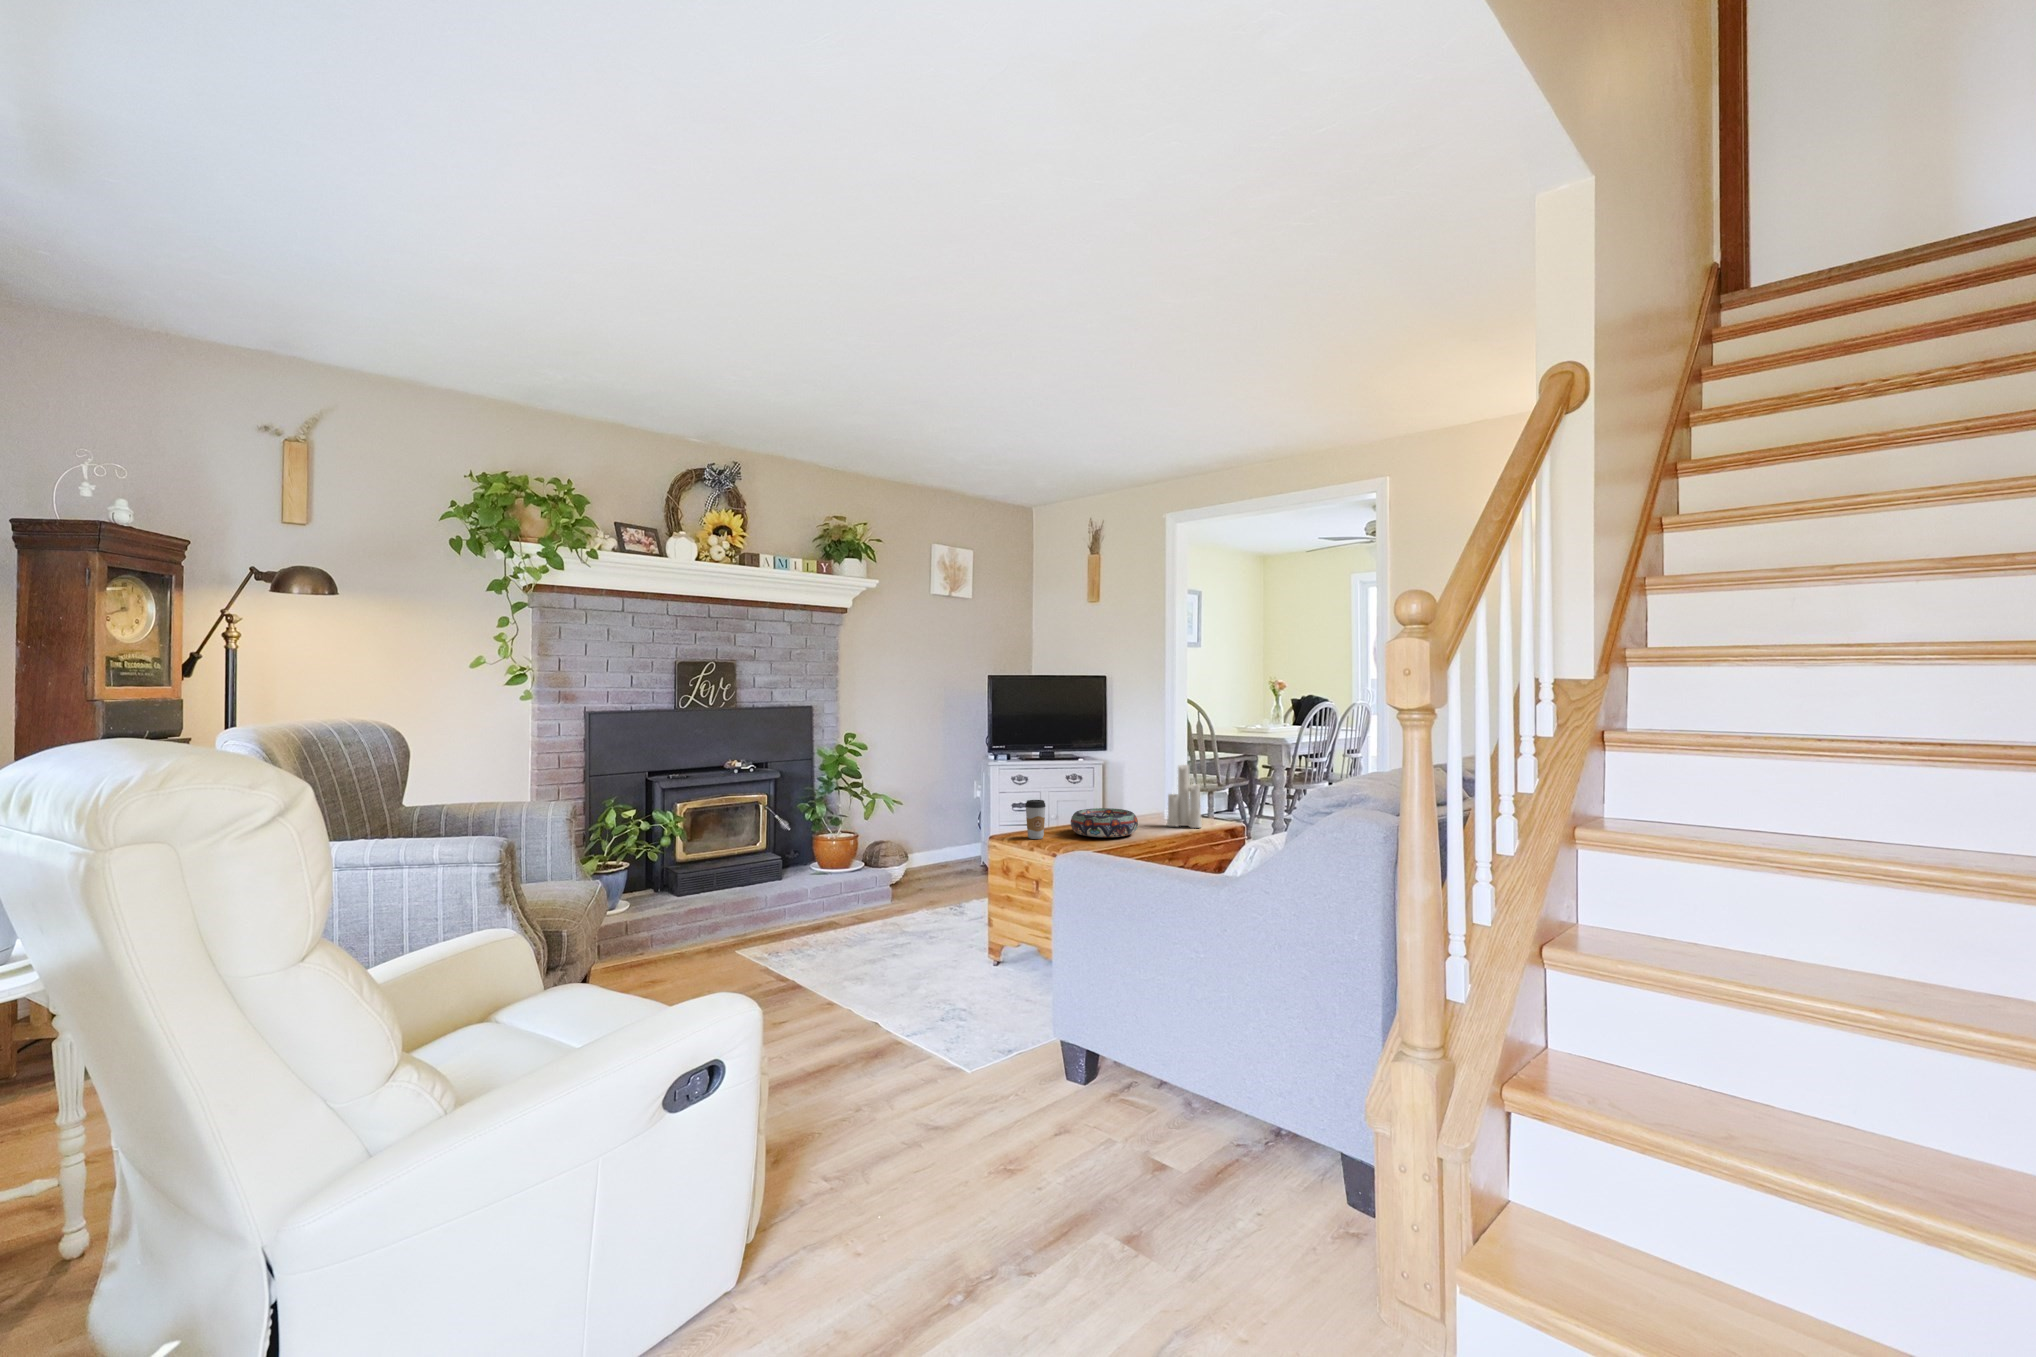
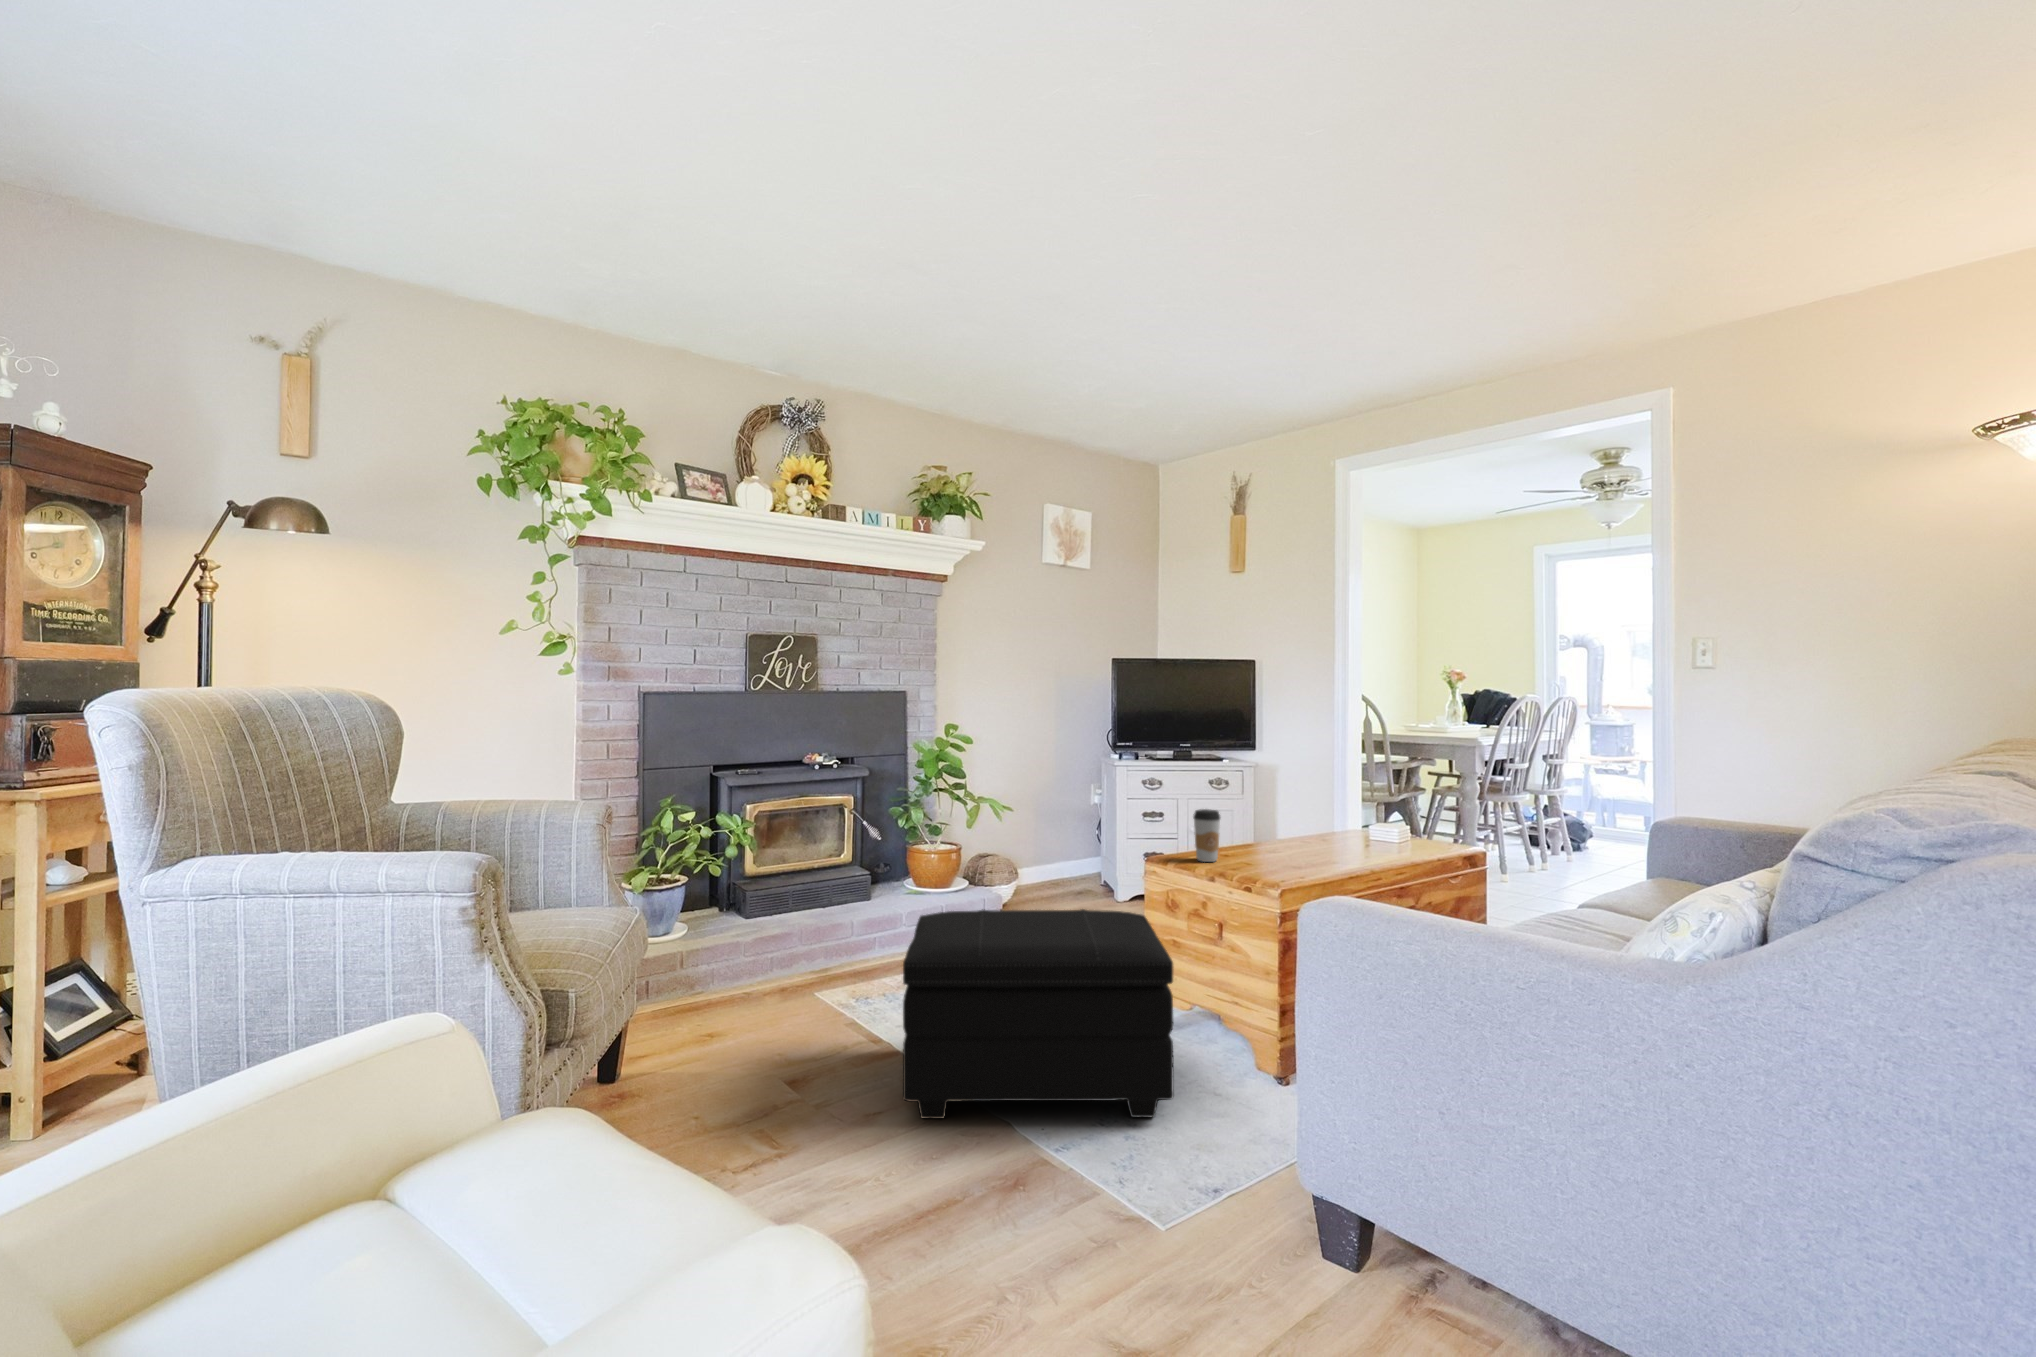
candle: present [1167,764,1202,828] -> none [1374,750,1425,851]
decorative bowl: present [1071,808,1138,838] -> none [1251,822,1345,862]
footstool: none [799,877,994,1025] -> present [903,909,1174,1119]

